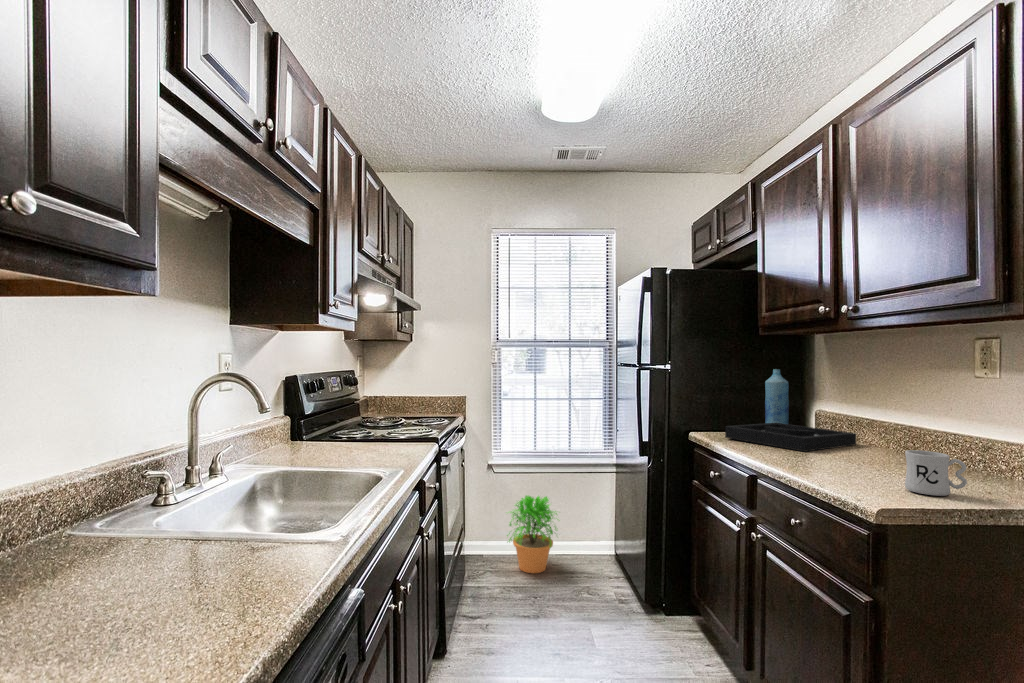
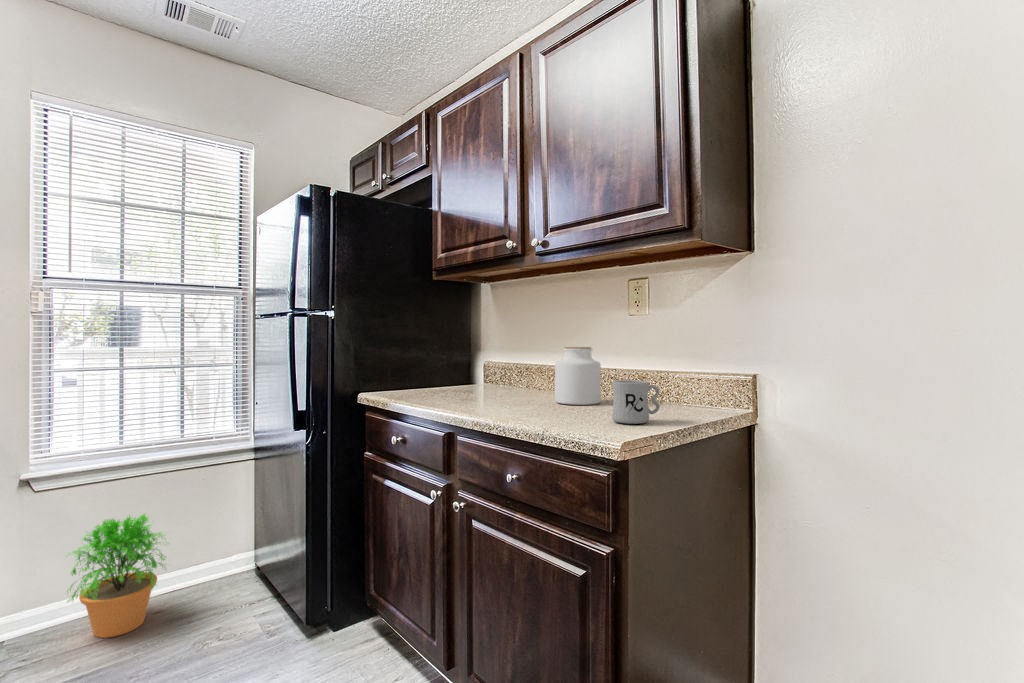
bottle: present [765,369,789,424] -> none [438,320,461,387]
jar: none [870,408,927,469] -> present [555,347,601,405]
decorative tray: present [725,423,856,452] -> none [405,377,527,401]

